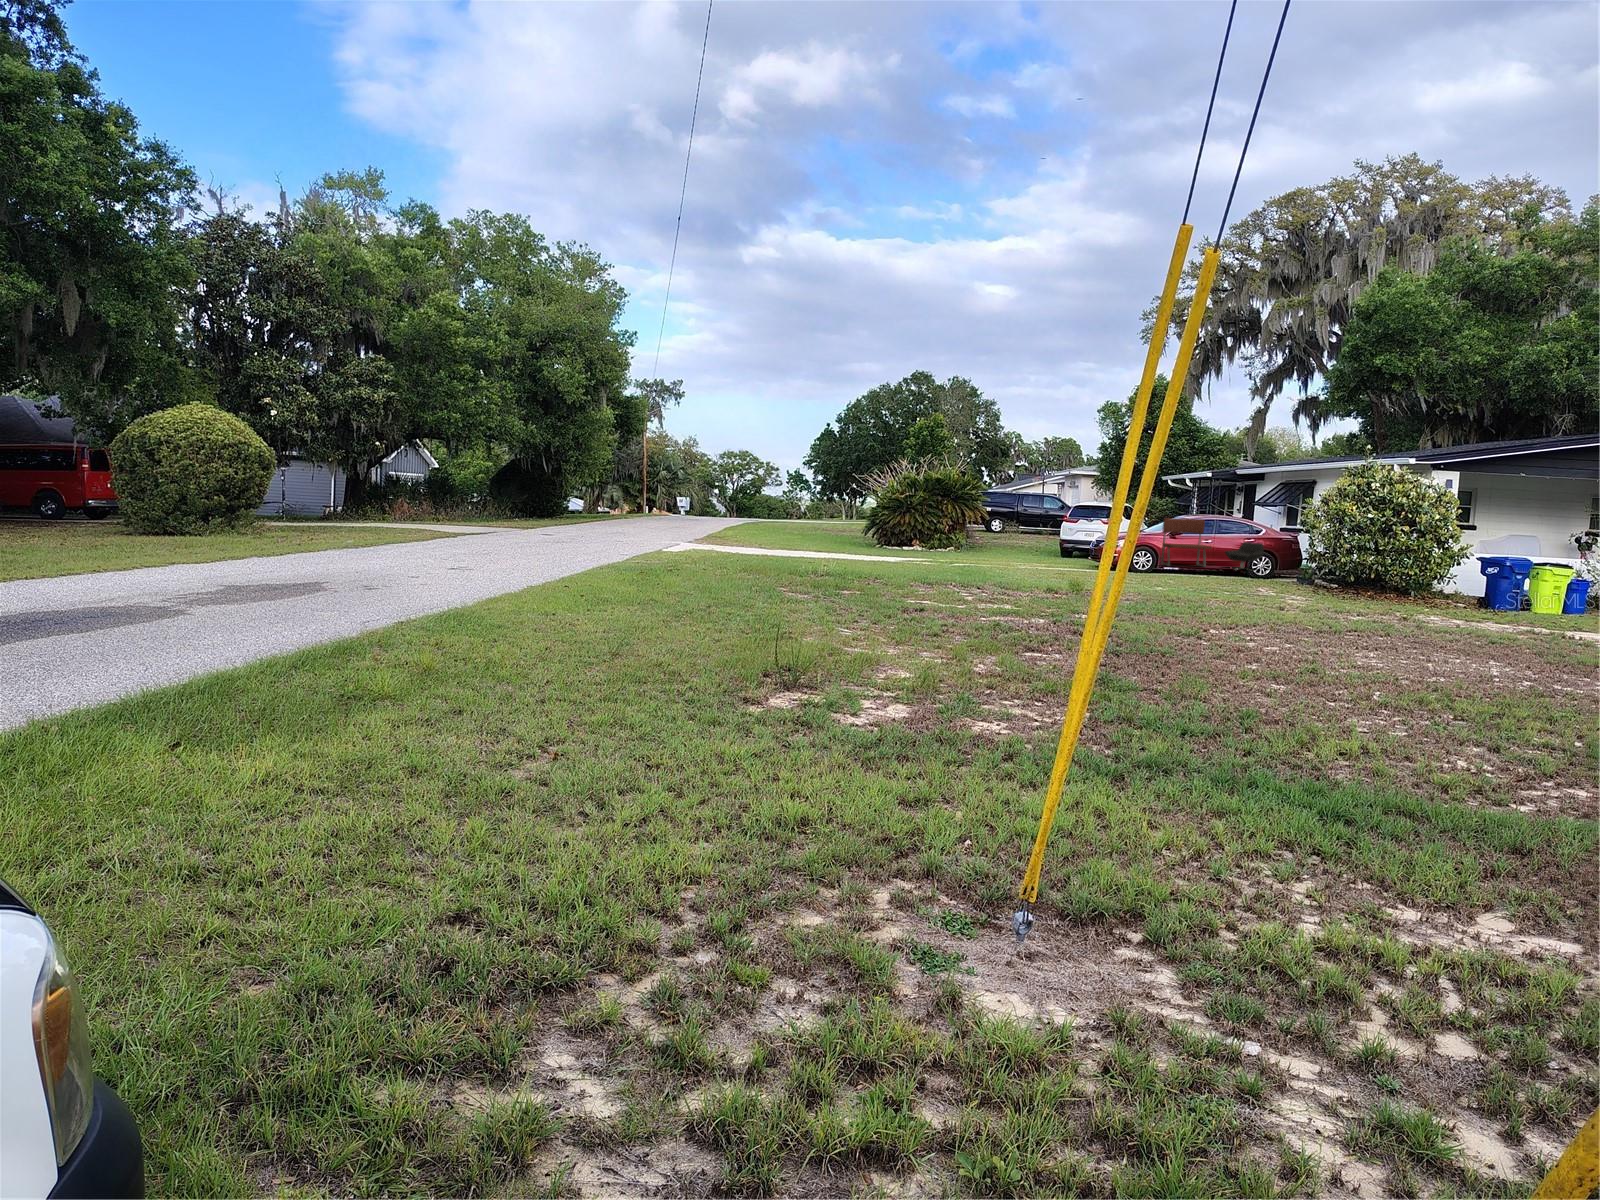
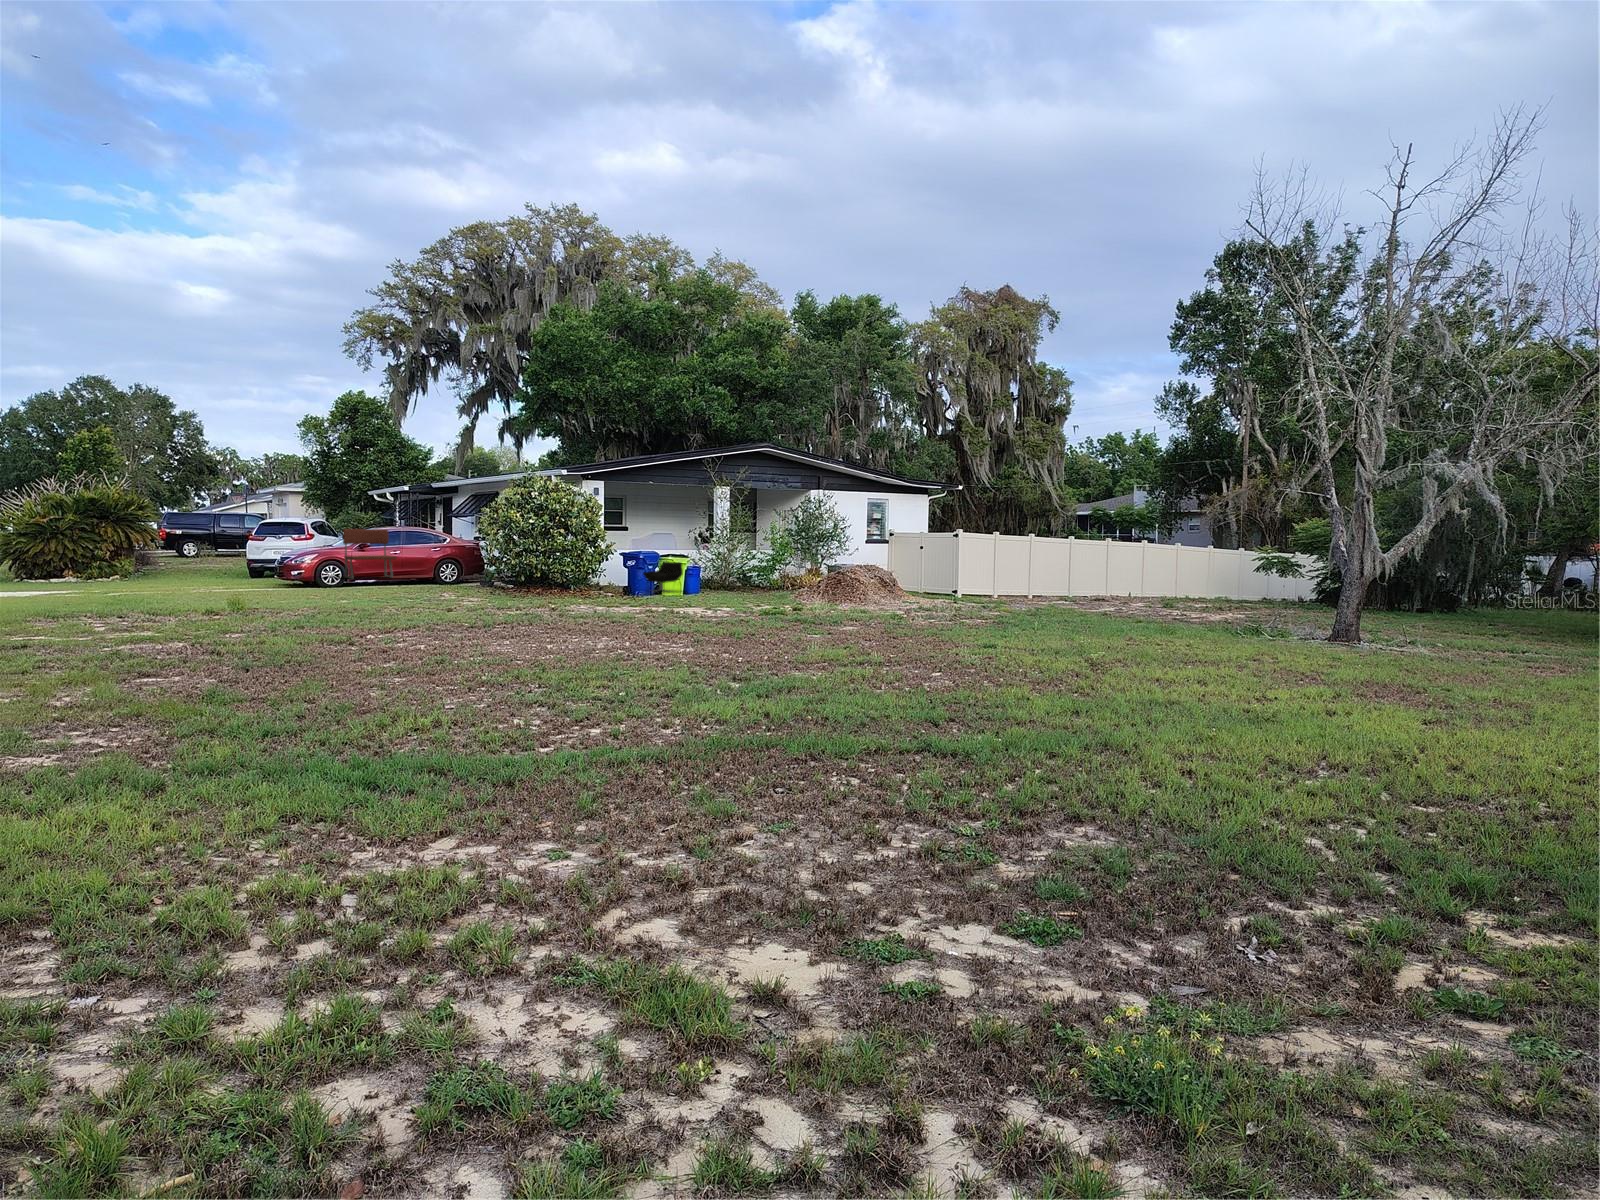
lounge chair: present [1225,542,1264,568] -> present [643,562,683,591]

